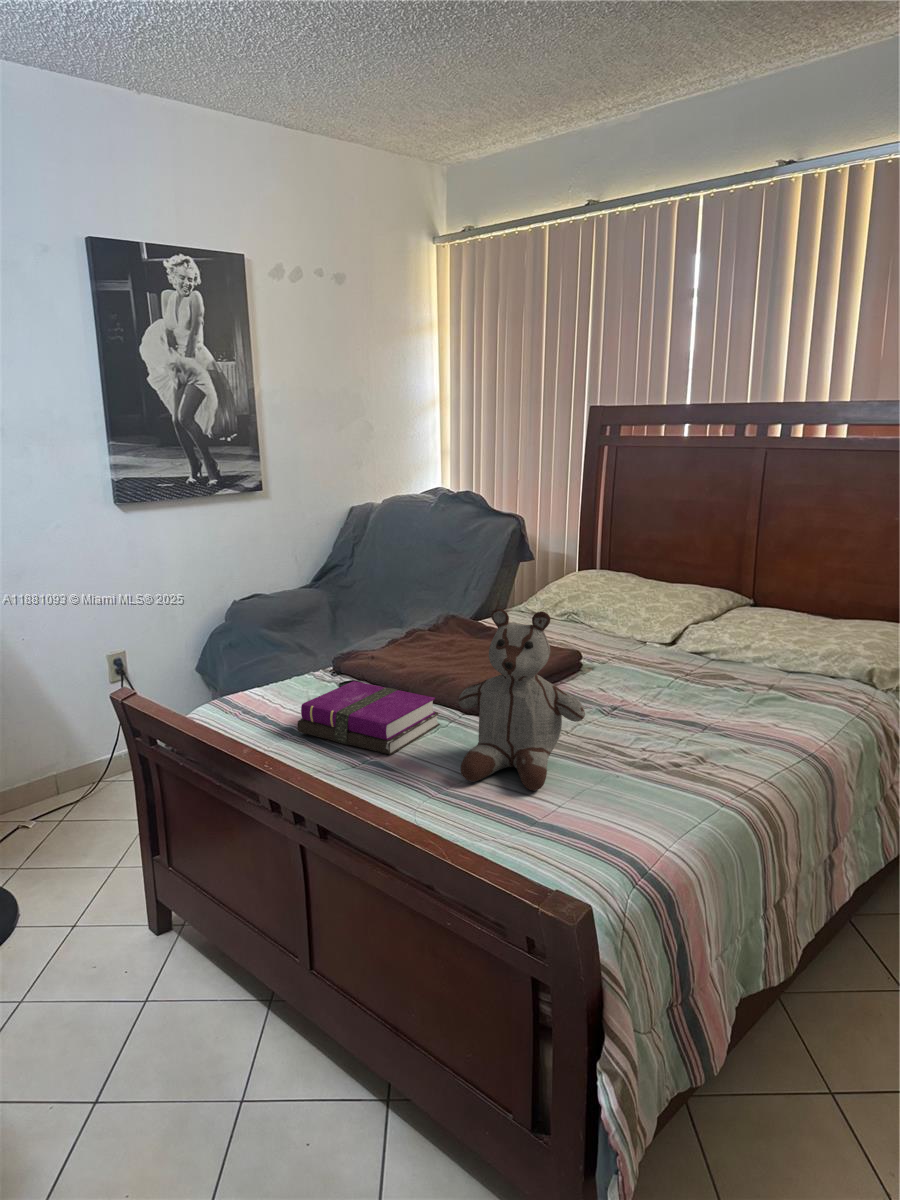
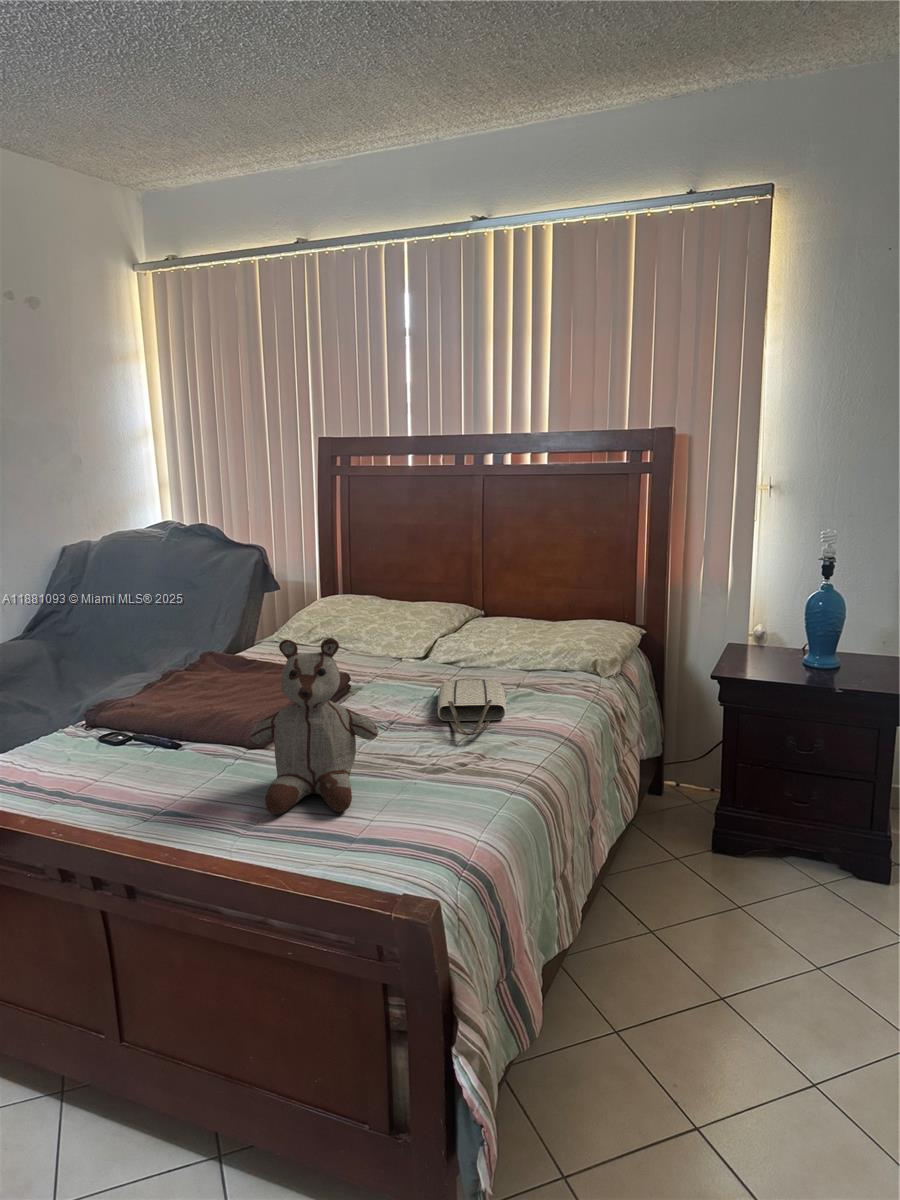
tote bag: none [666,672,748,733] -> present [438,679,506,735]
notebook: present [297,681,440,755] -> none [67,733,225,803]

